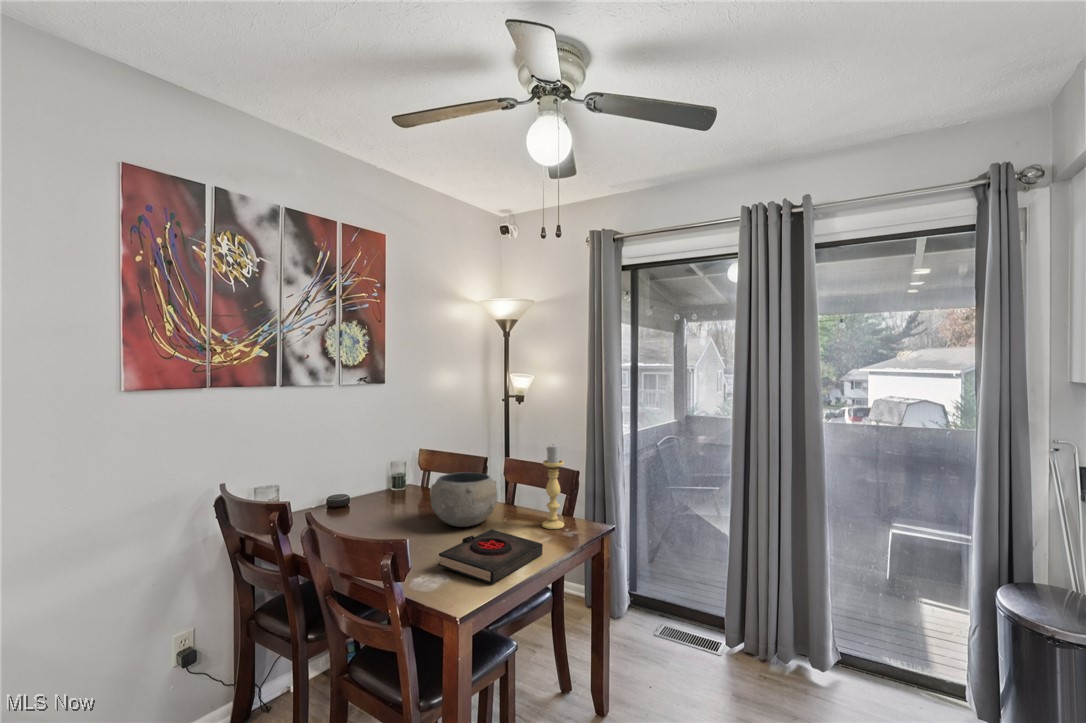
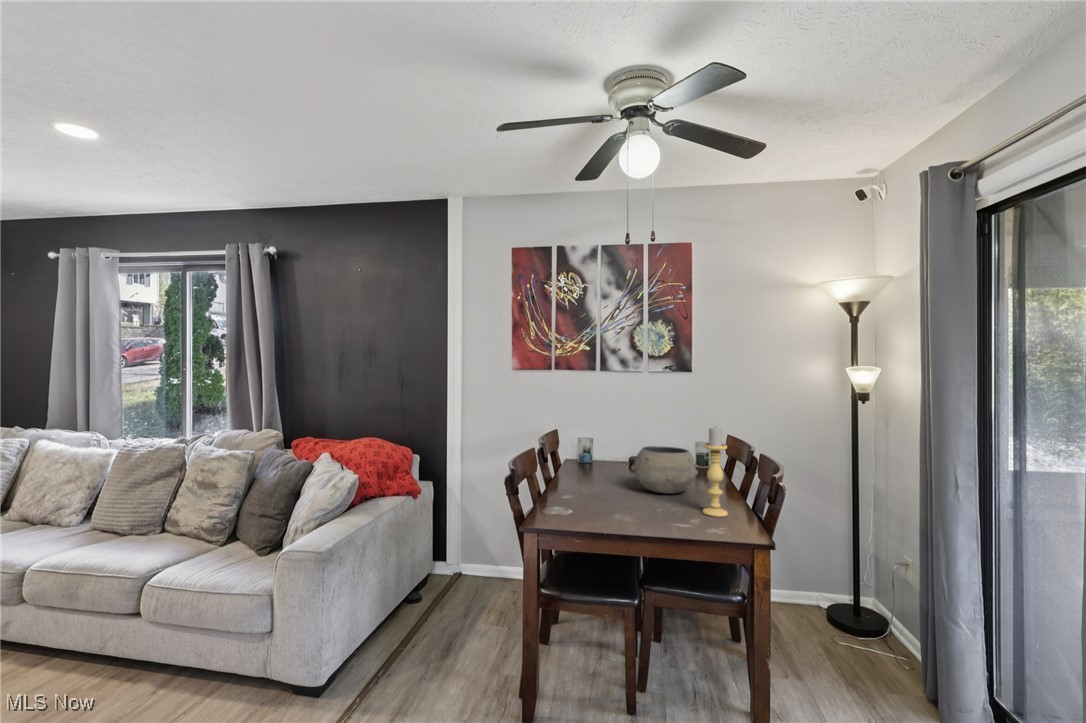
book: present [438,529,543,584] -> none [563,487,641,519]

